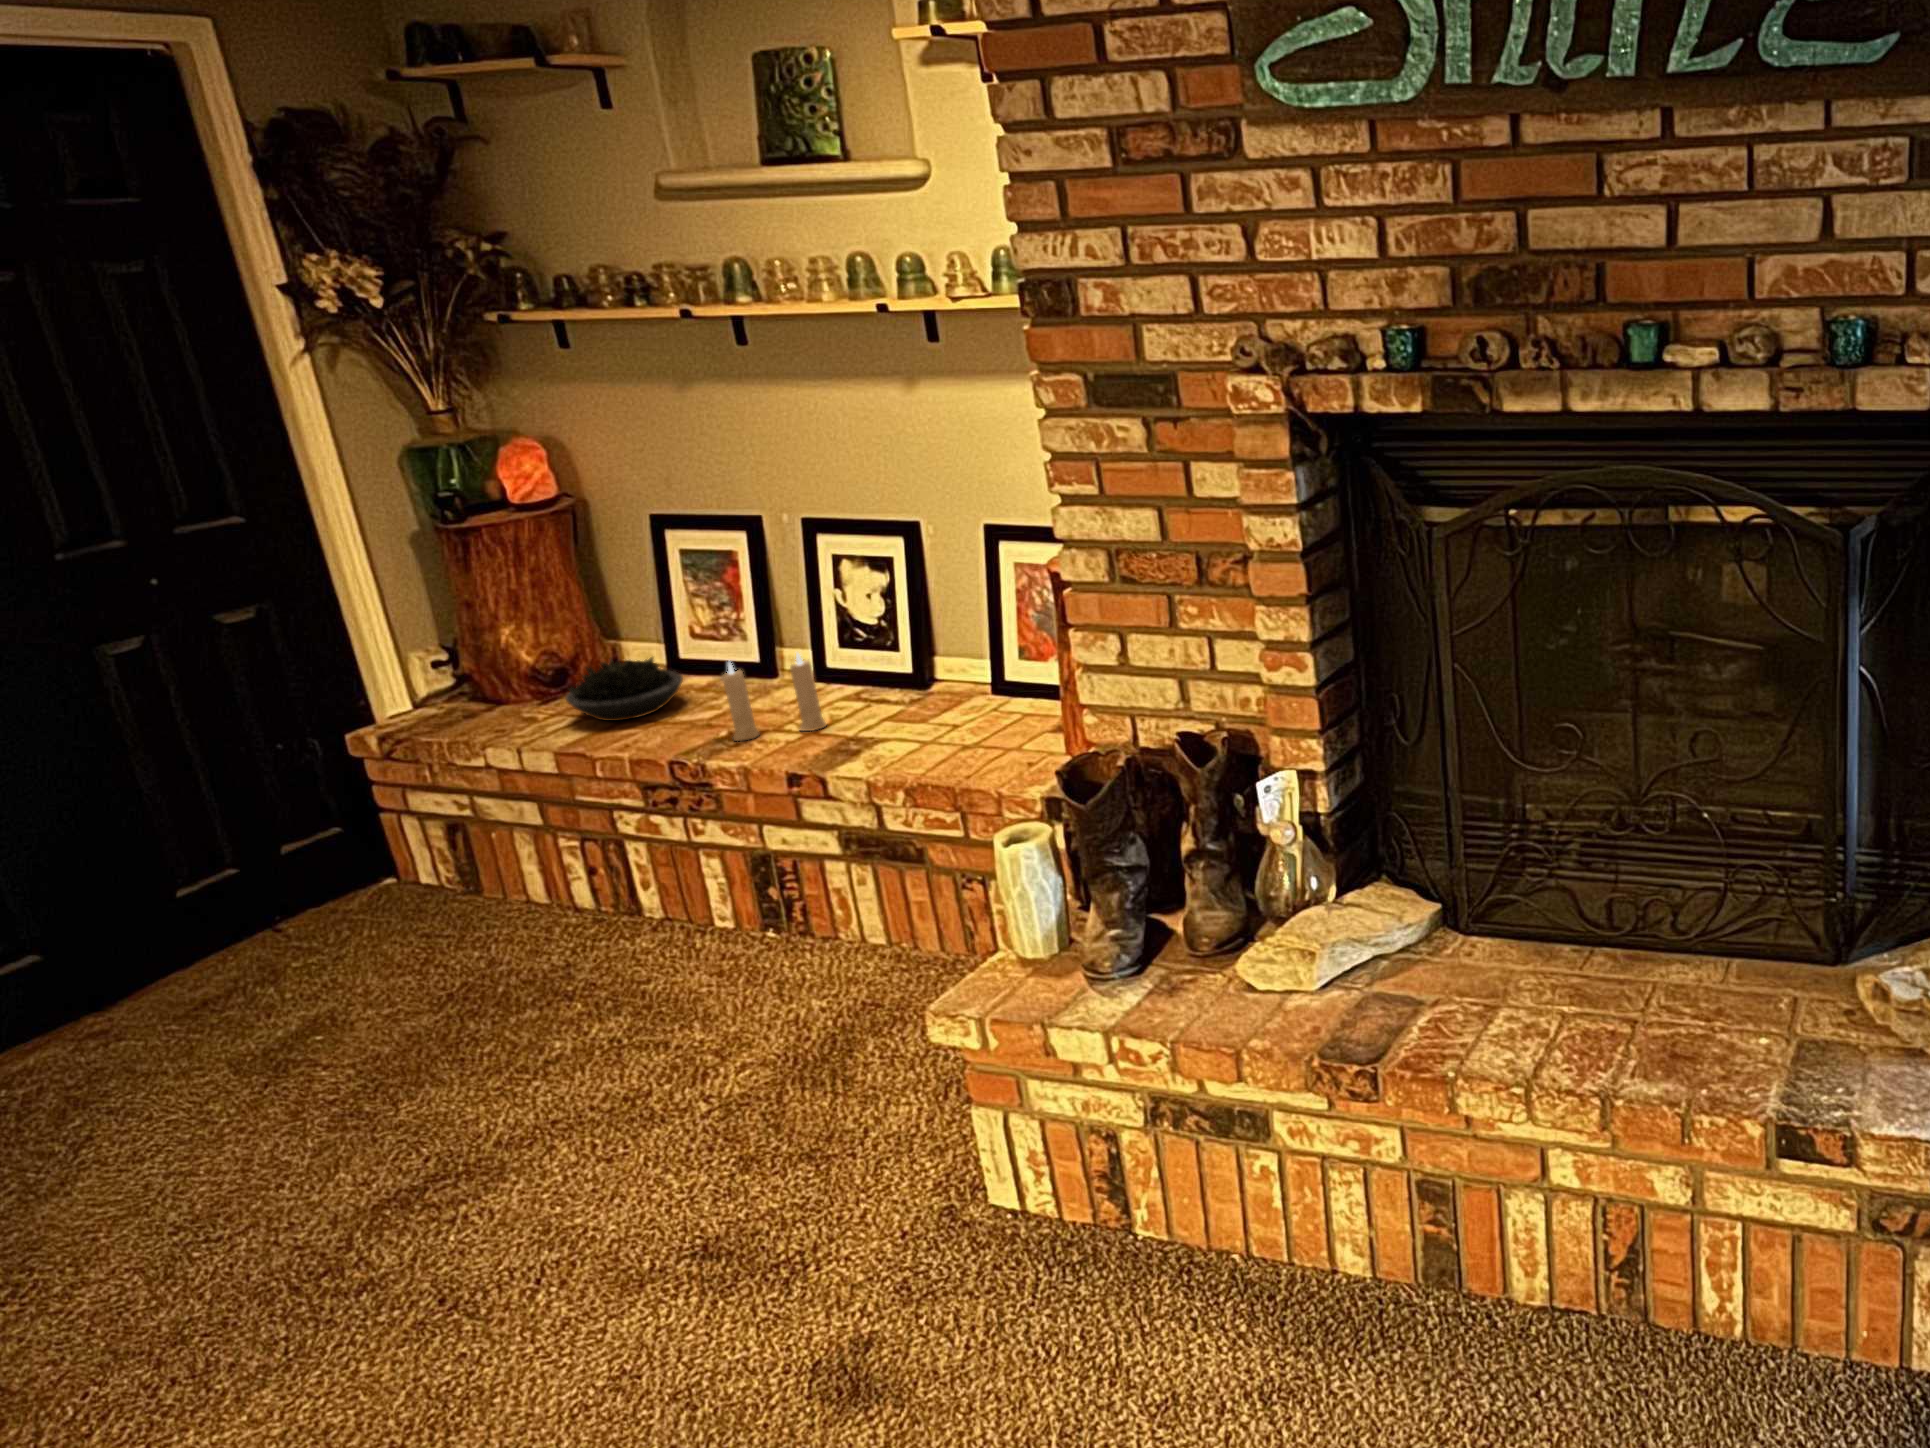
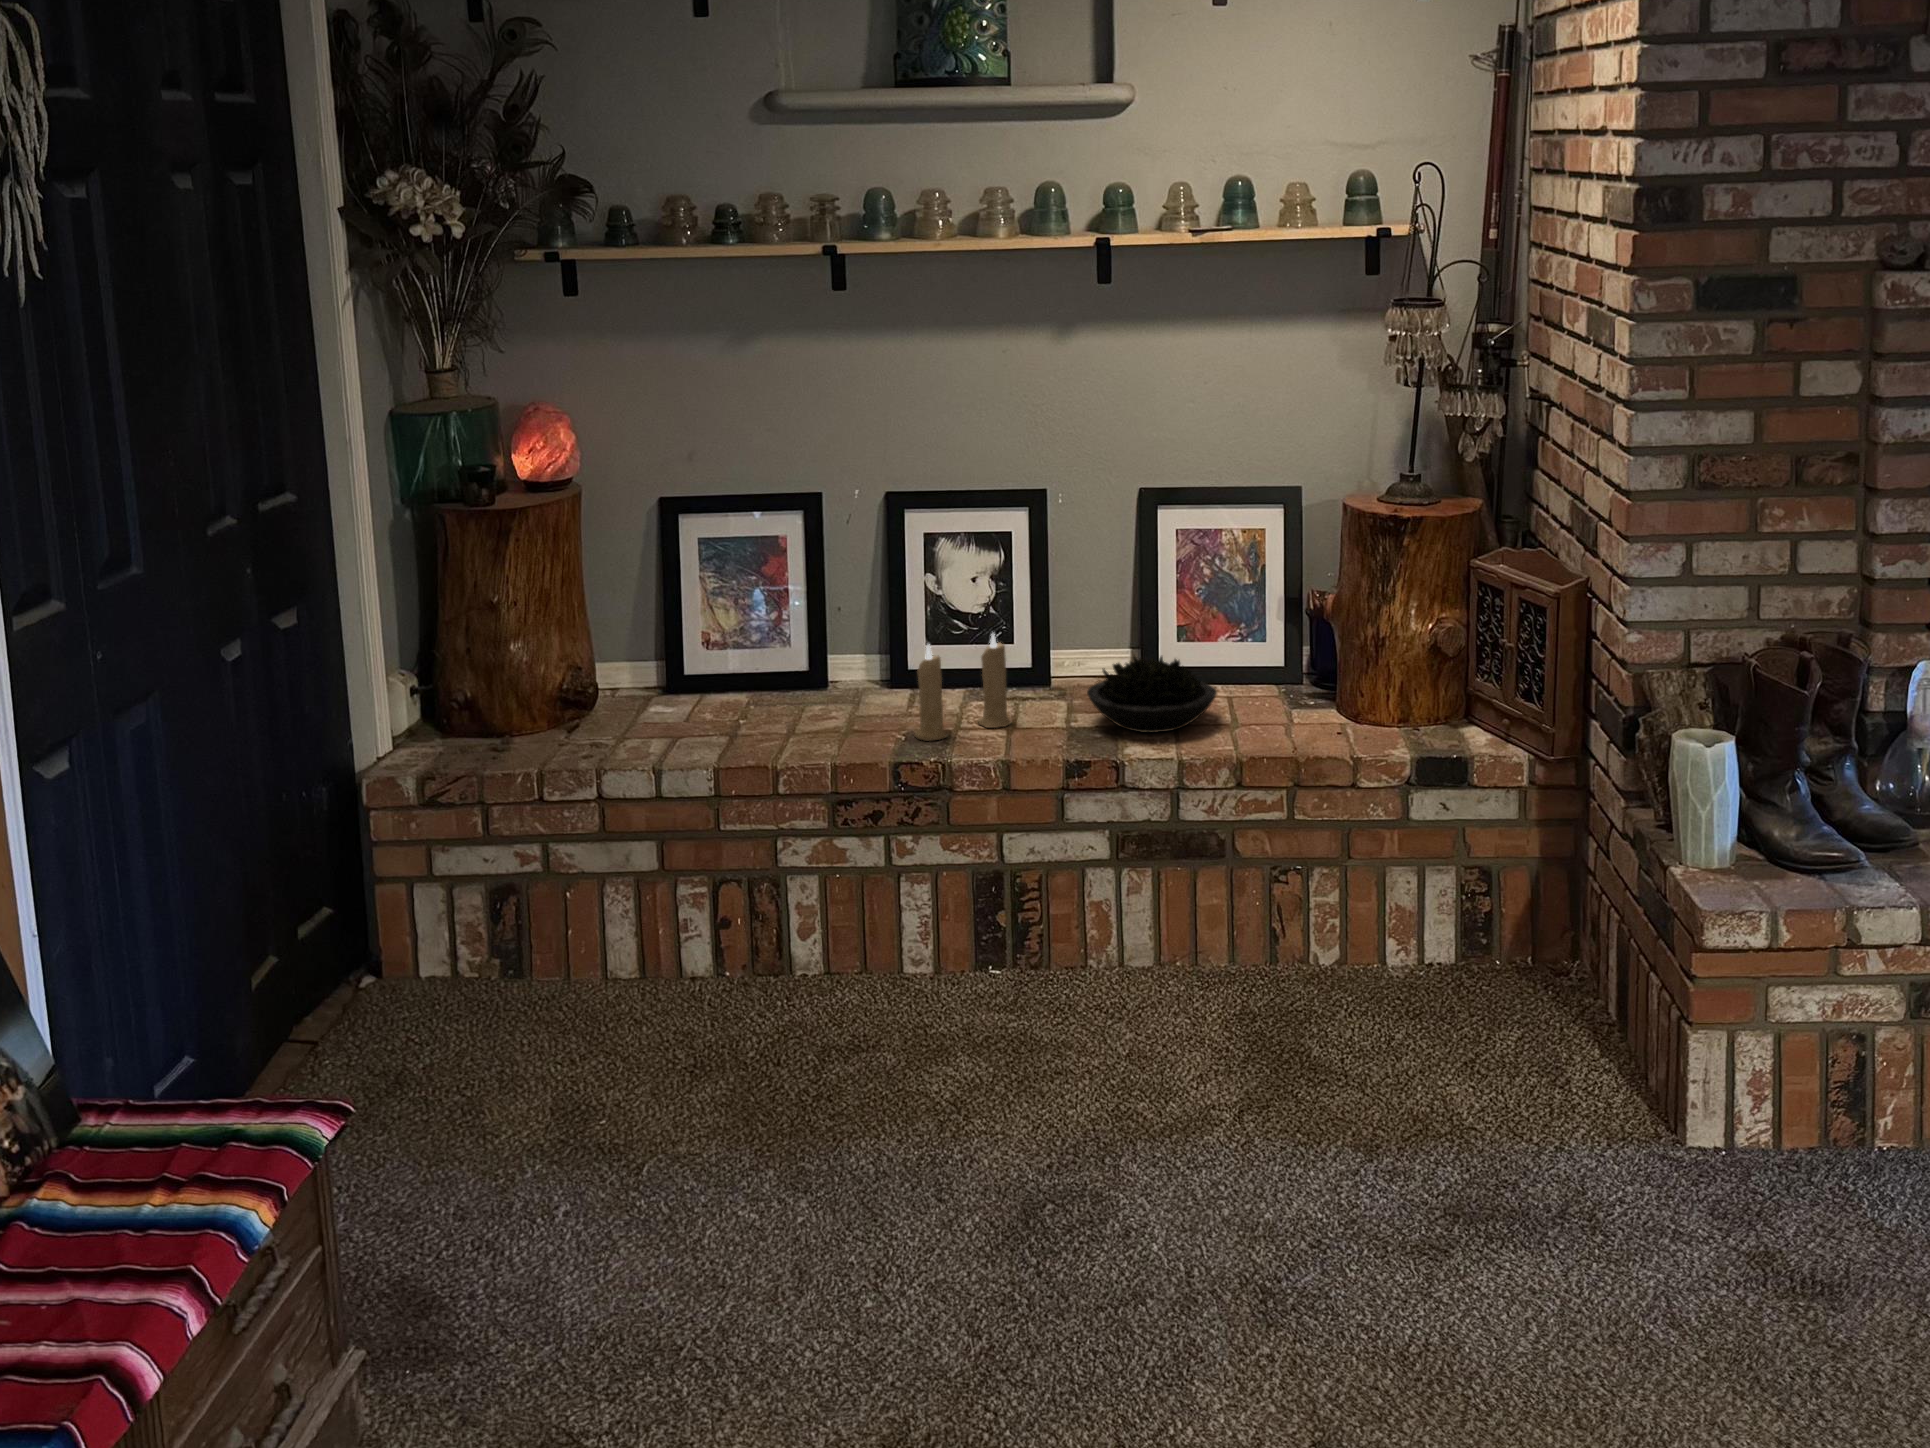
succulent plant: present [566,657,683,721] -> present [1087,656,1217,733]

